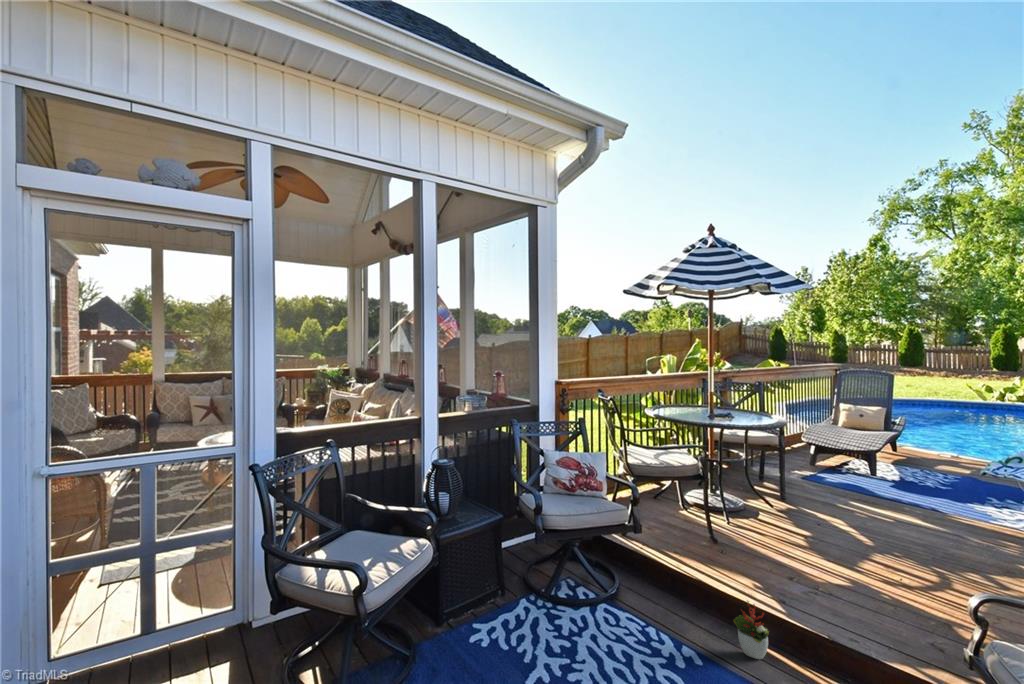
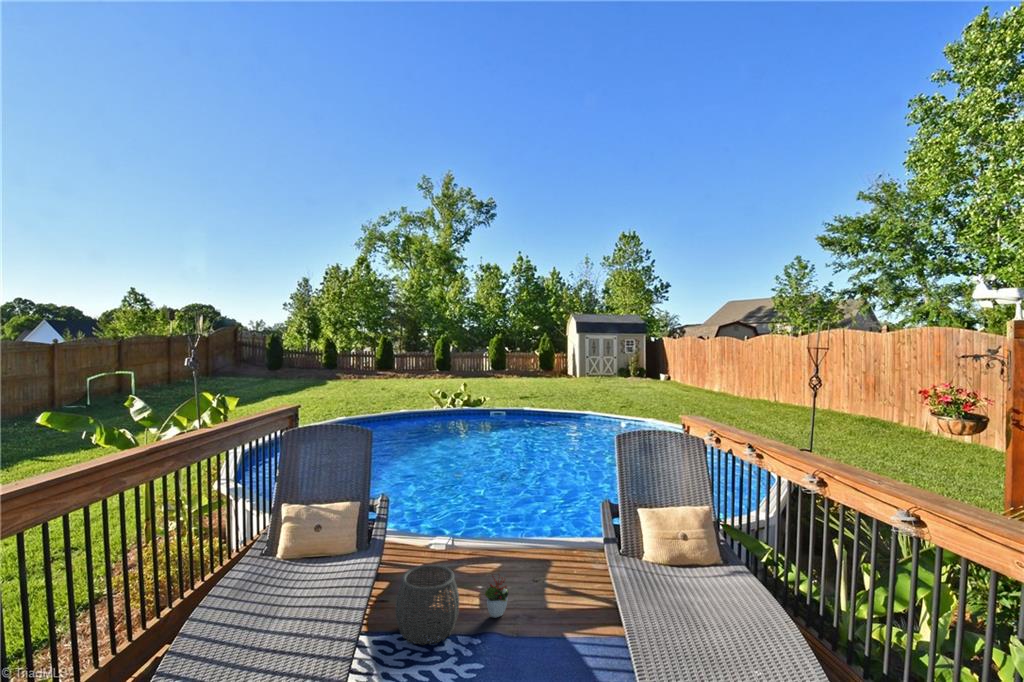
woven basket: none [628,555,701,642] -> present [395,565,459,645]

